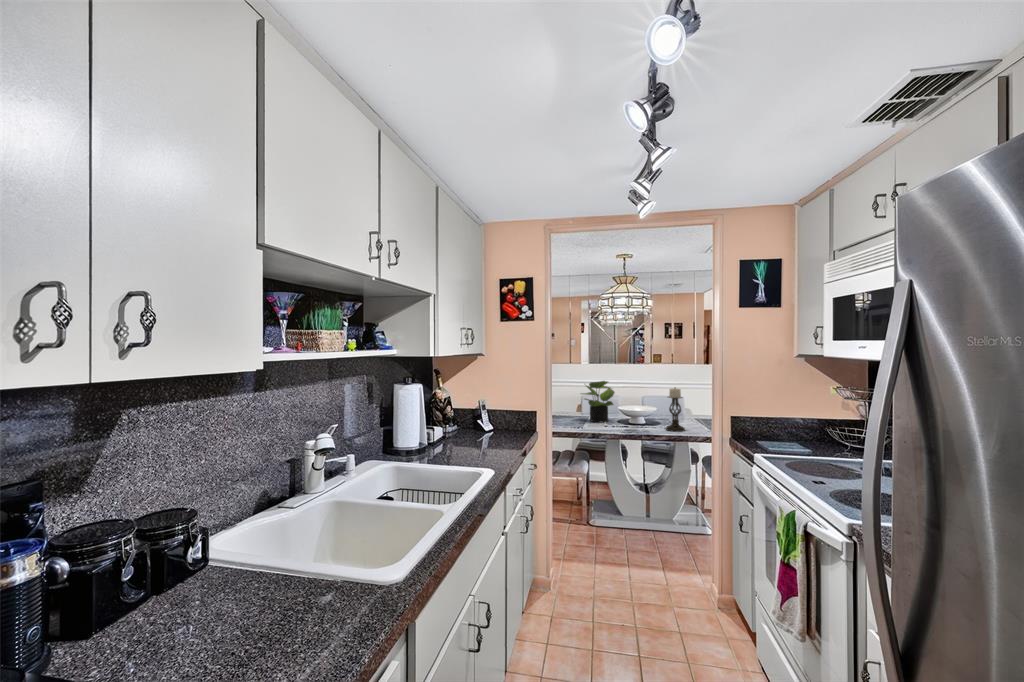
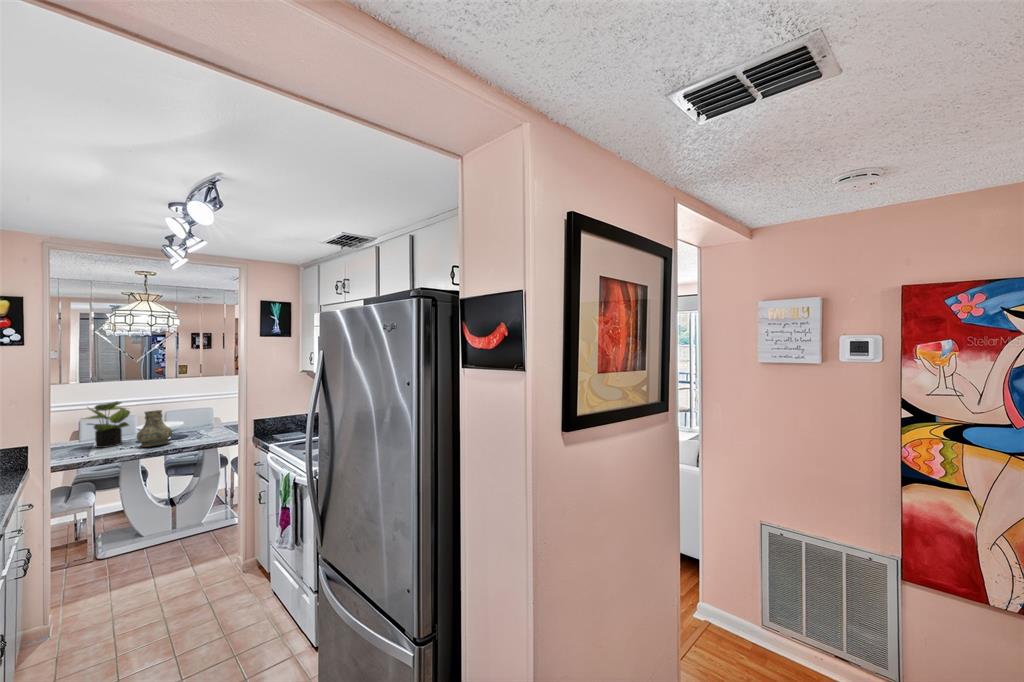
candle holder: present [666,387,685,432] -> none [193,400,214,441]
vase: none [618,393,647,428] -> present [137,410,172,447]

